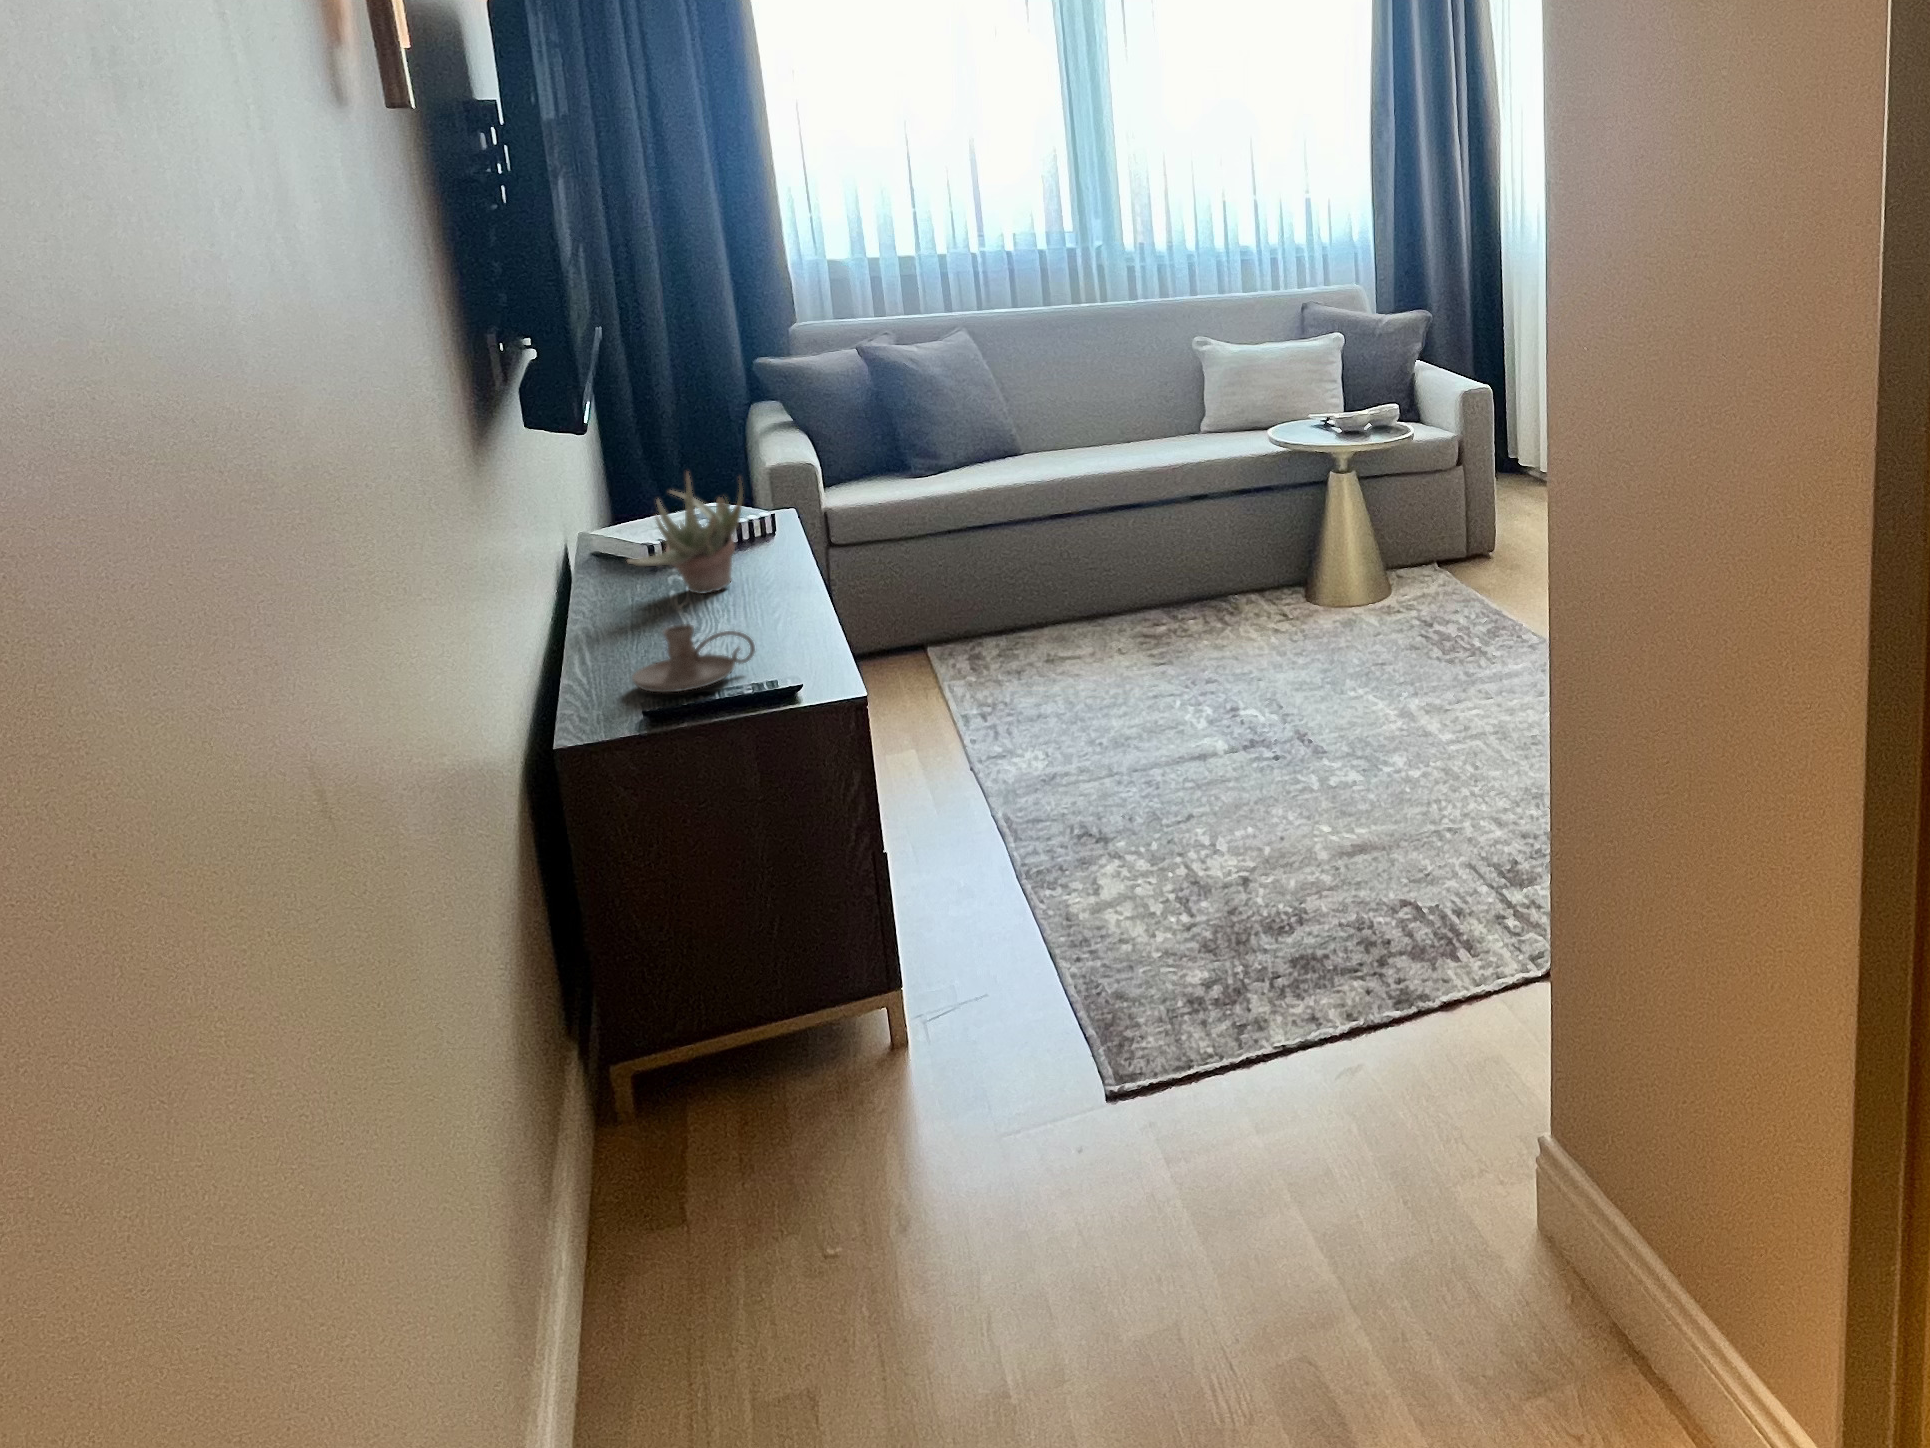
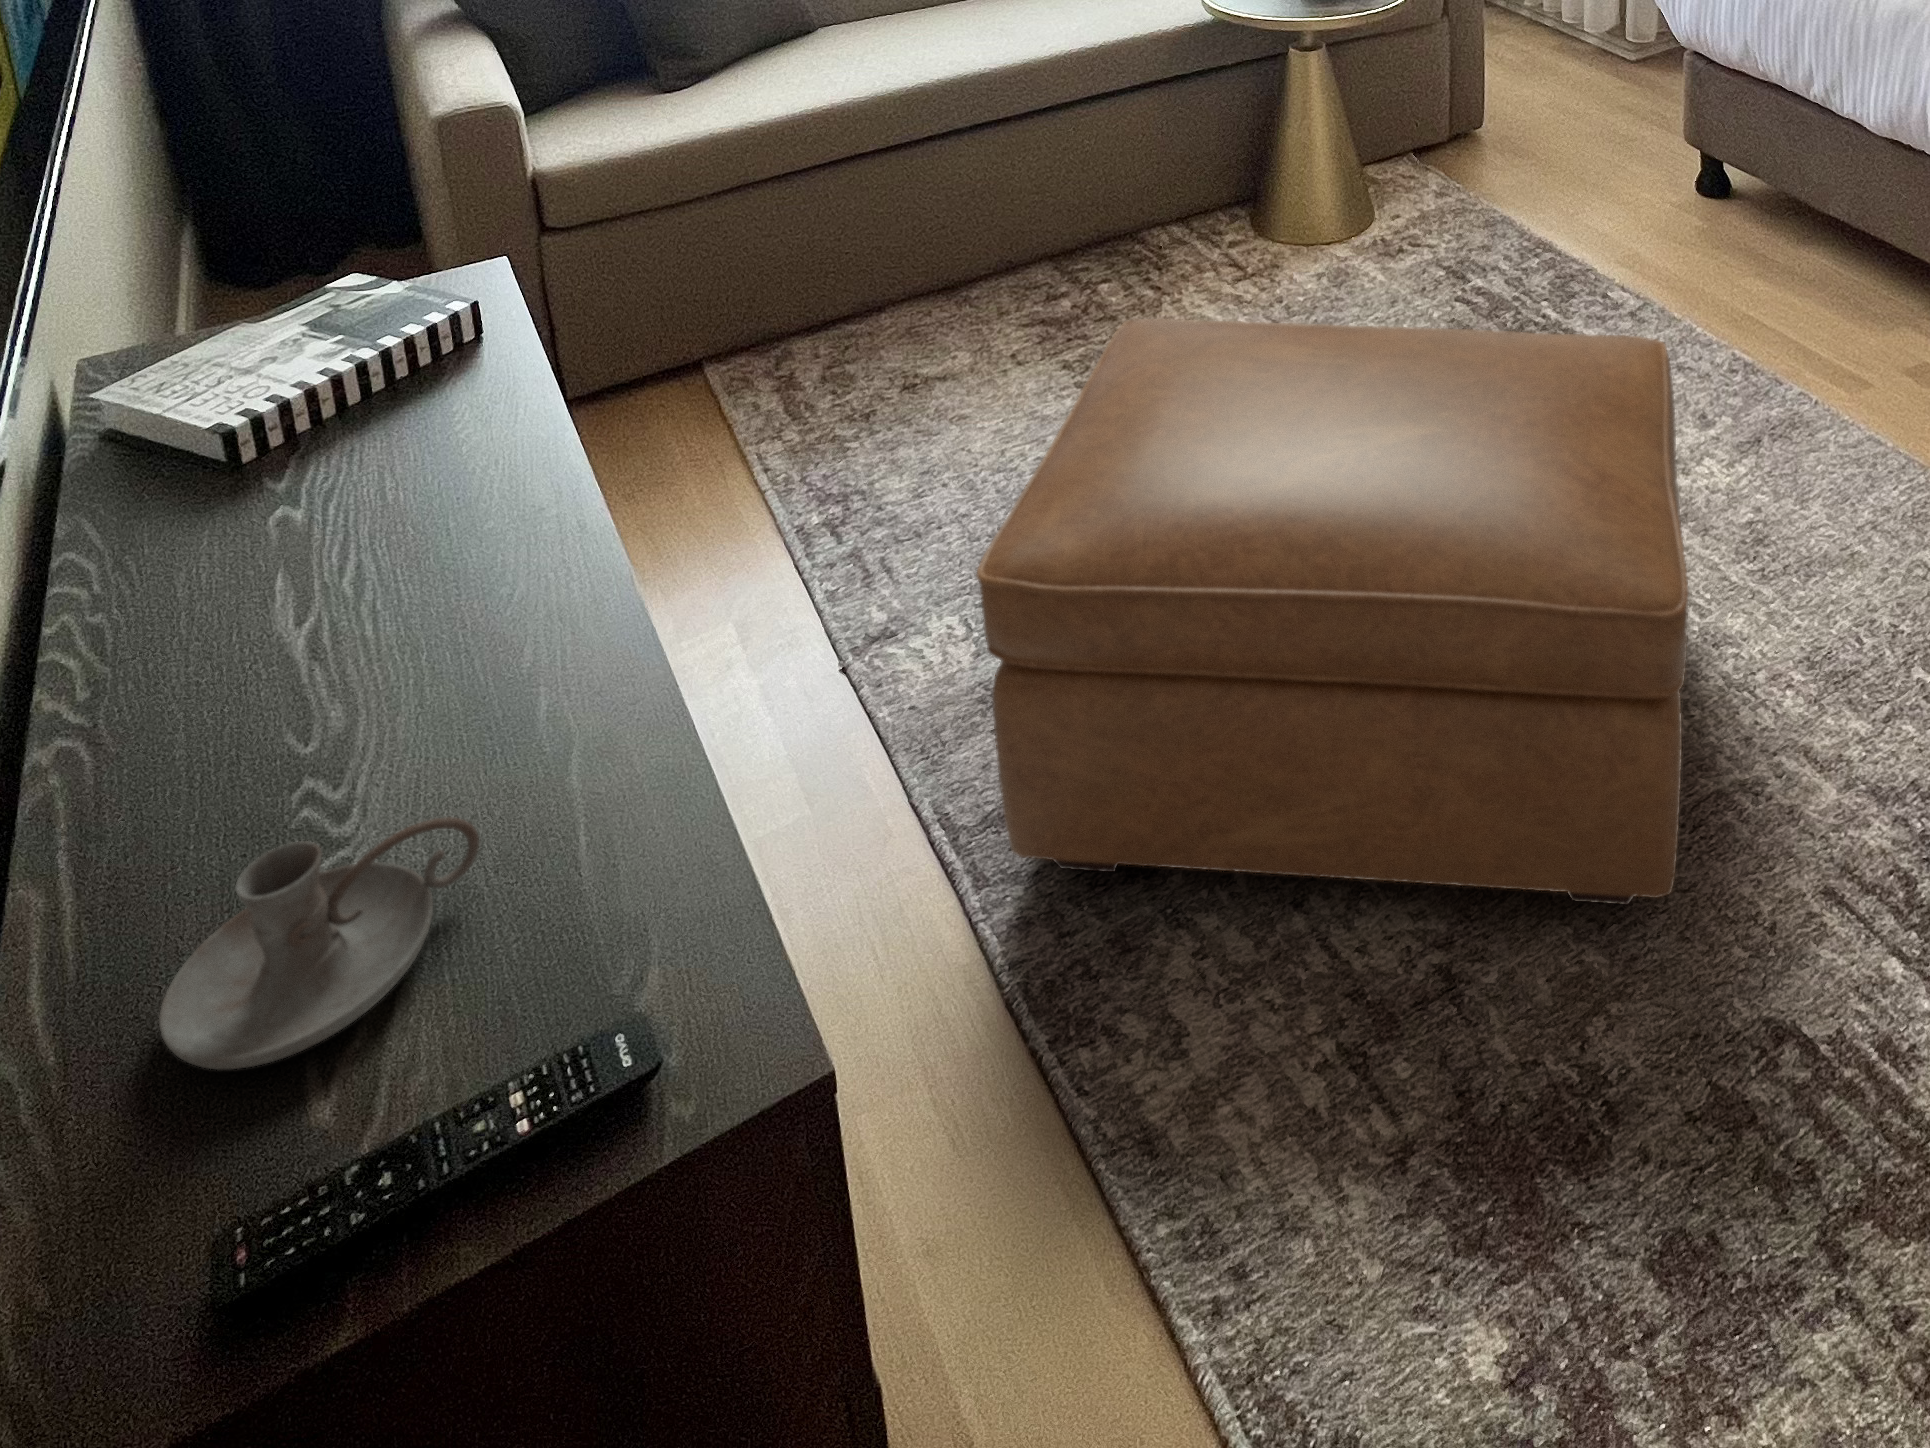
succulent plant: present [627,473,743,594] -> none [151,297,415,550]
ottoman: none [1014,575,1451,861] -> present [977,319,1689,905]

